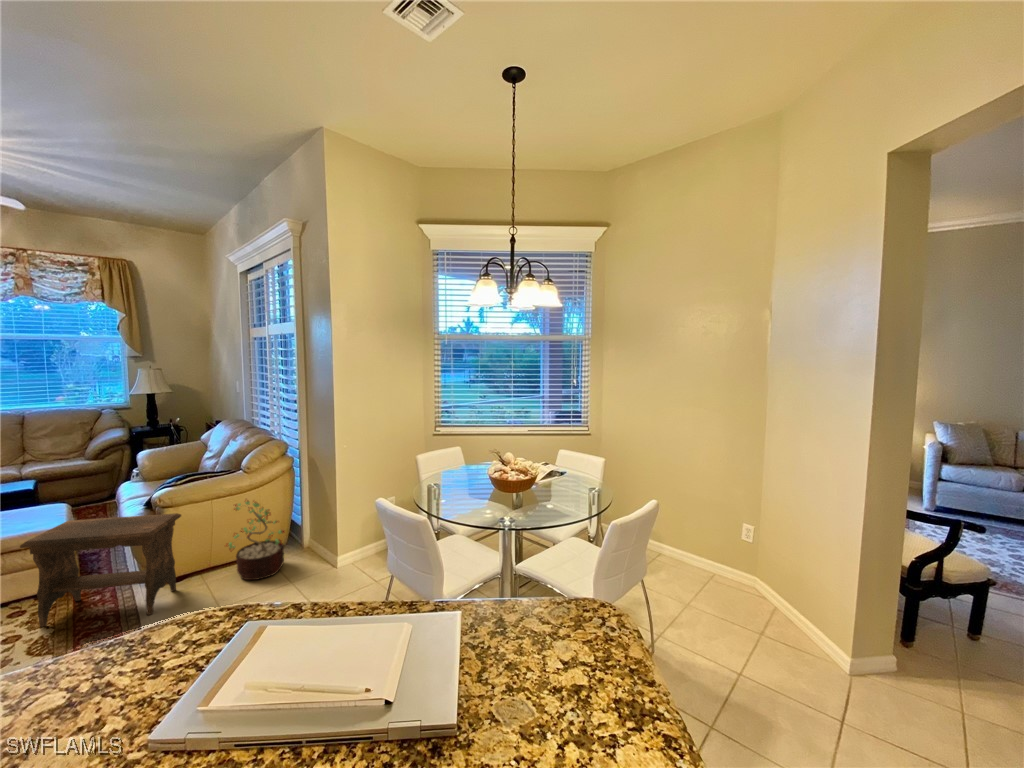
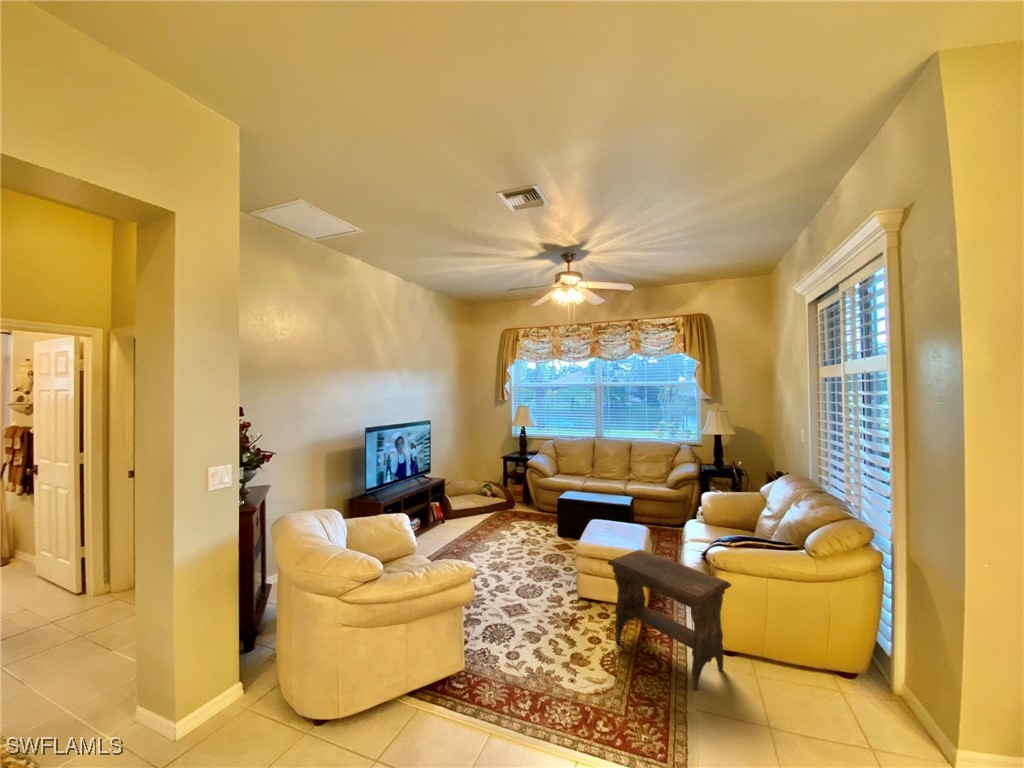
decorative plant: present [226,500,284,580] -> none [779,593,871,729]

